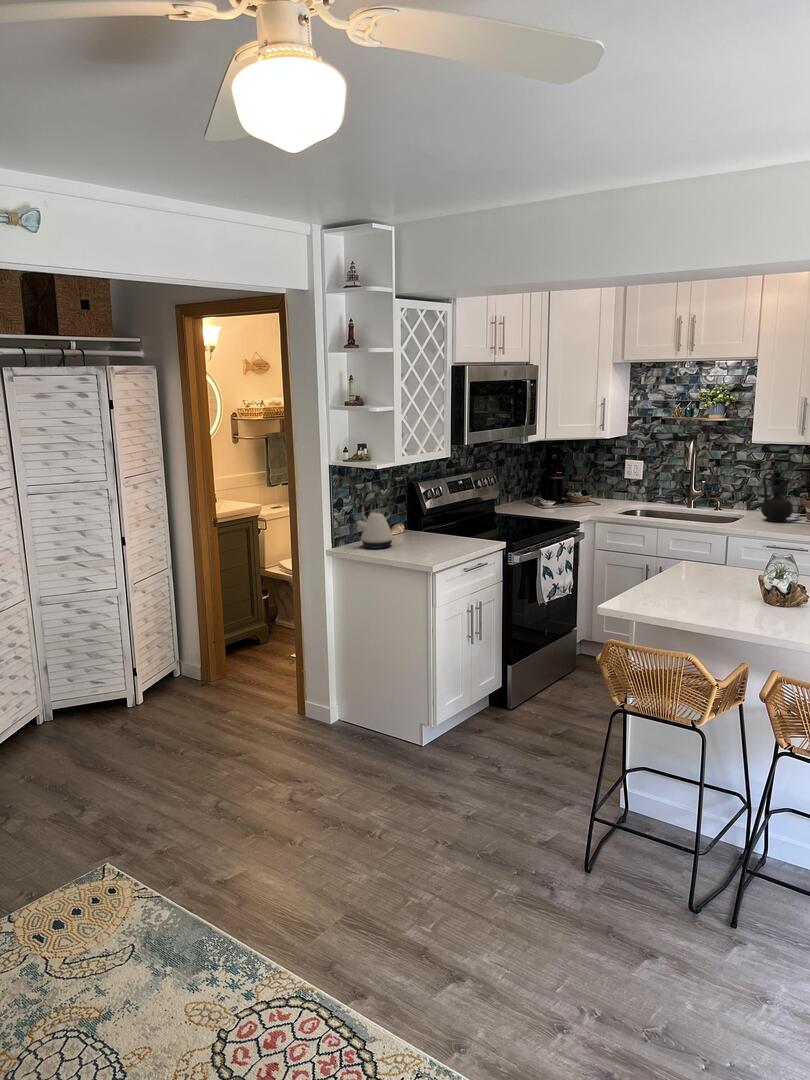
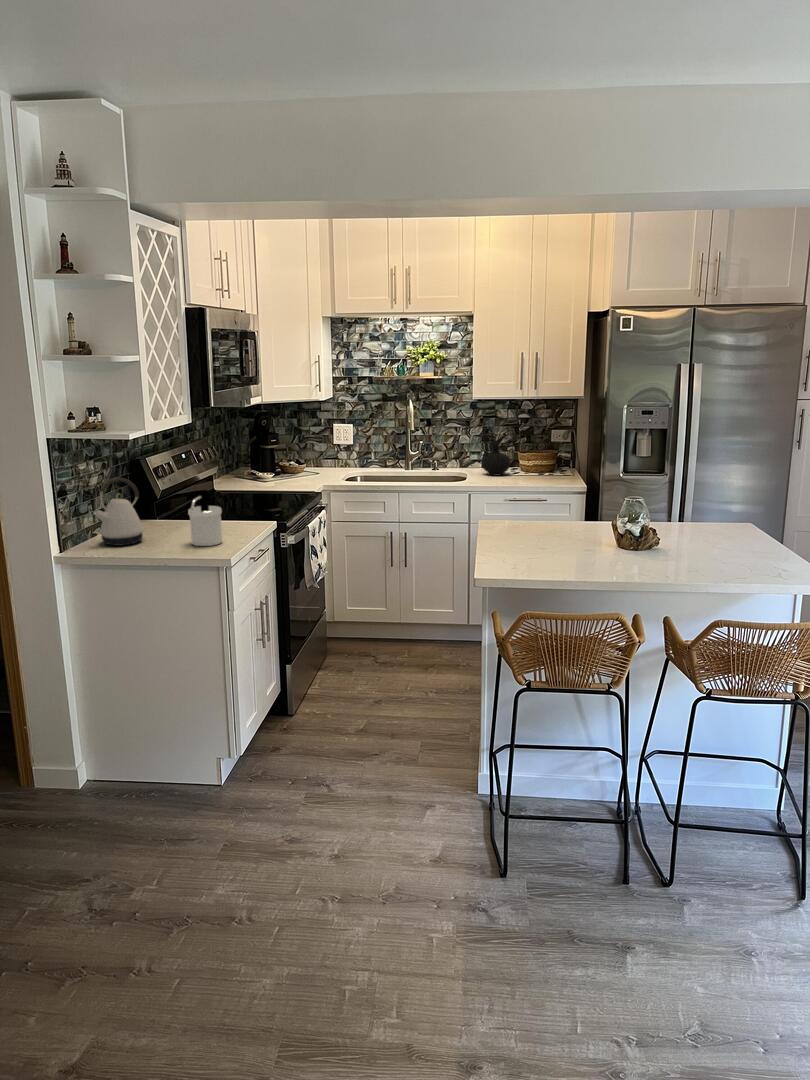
soap dispenser: none [415,512,445,556] -> present [188,490,222,546]

